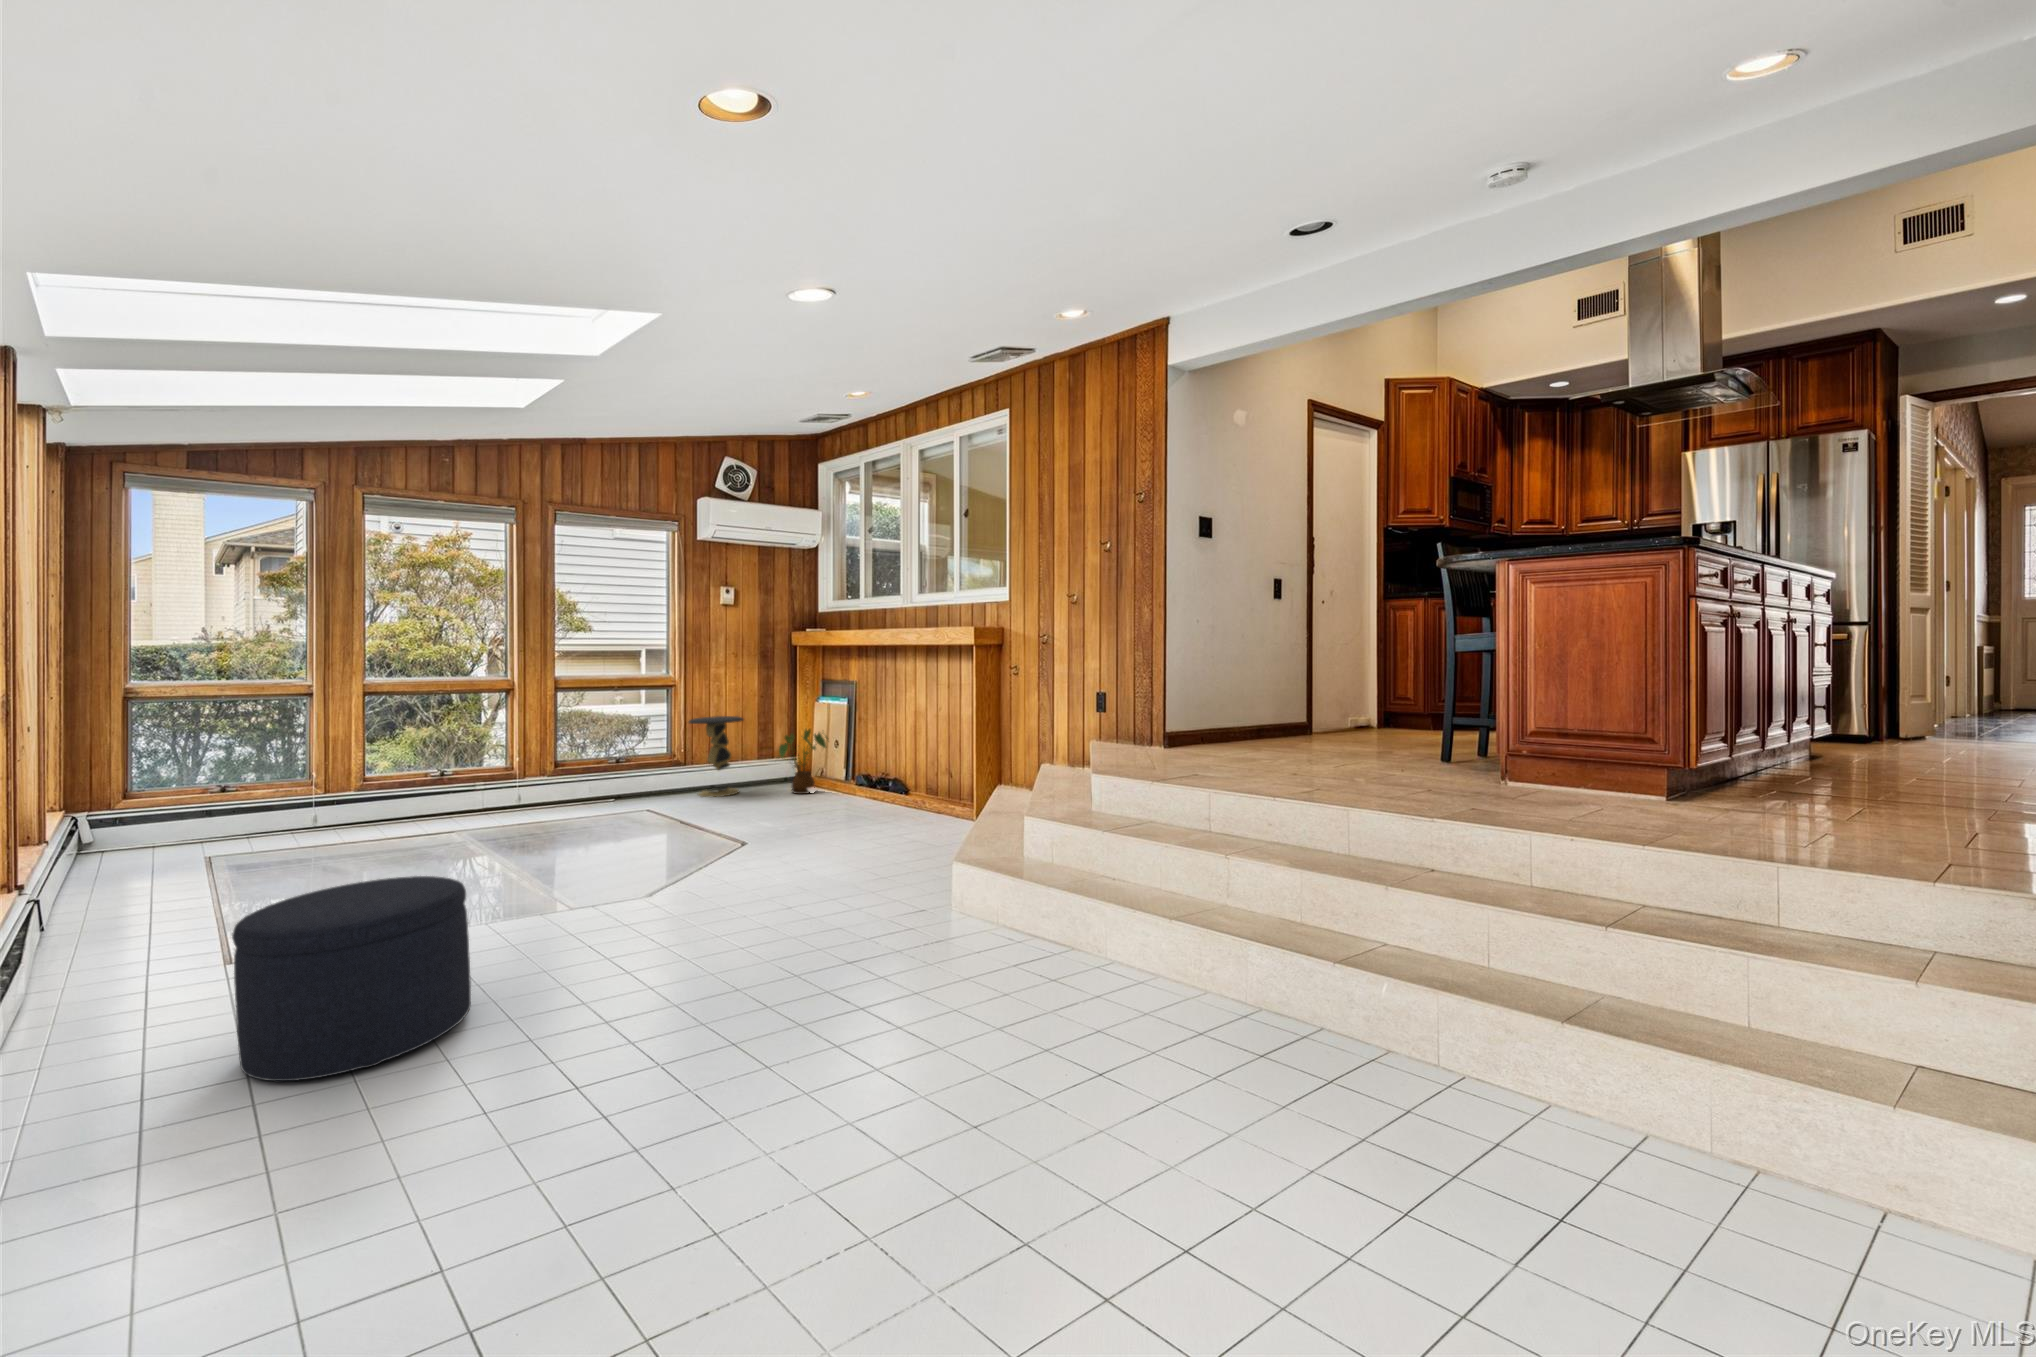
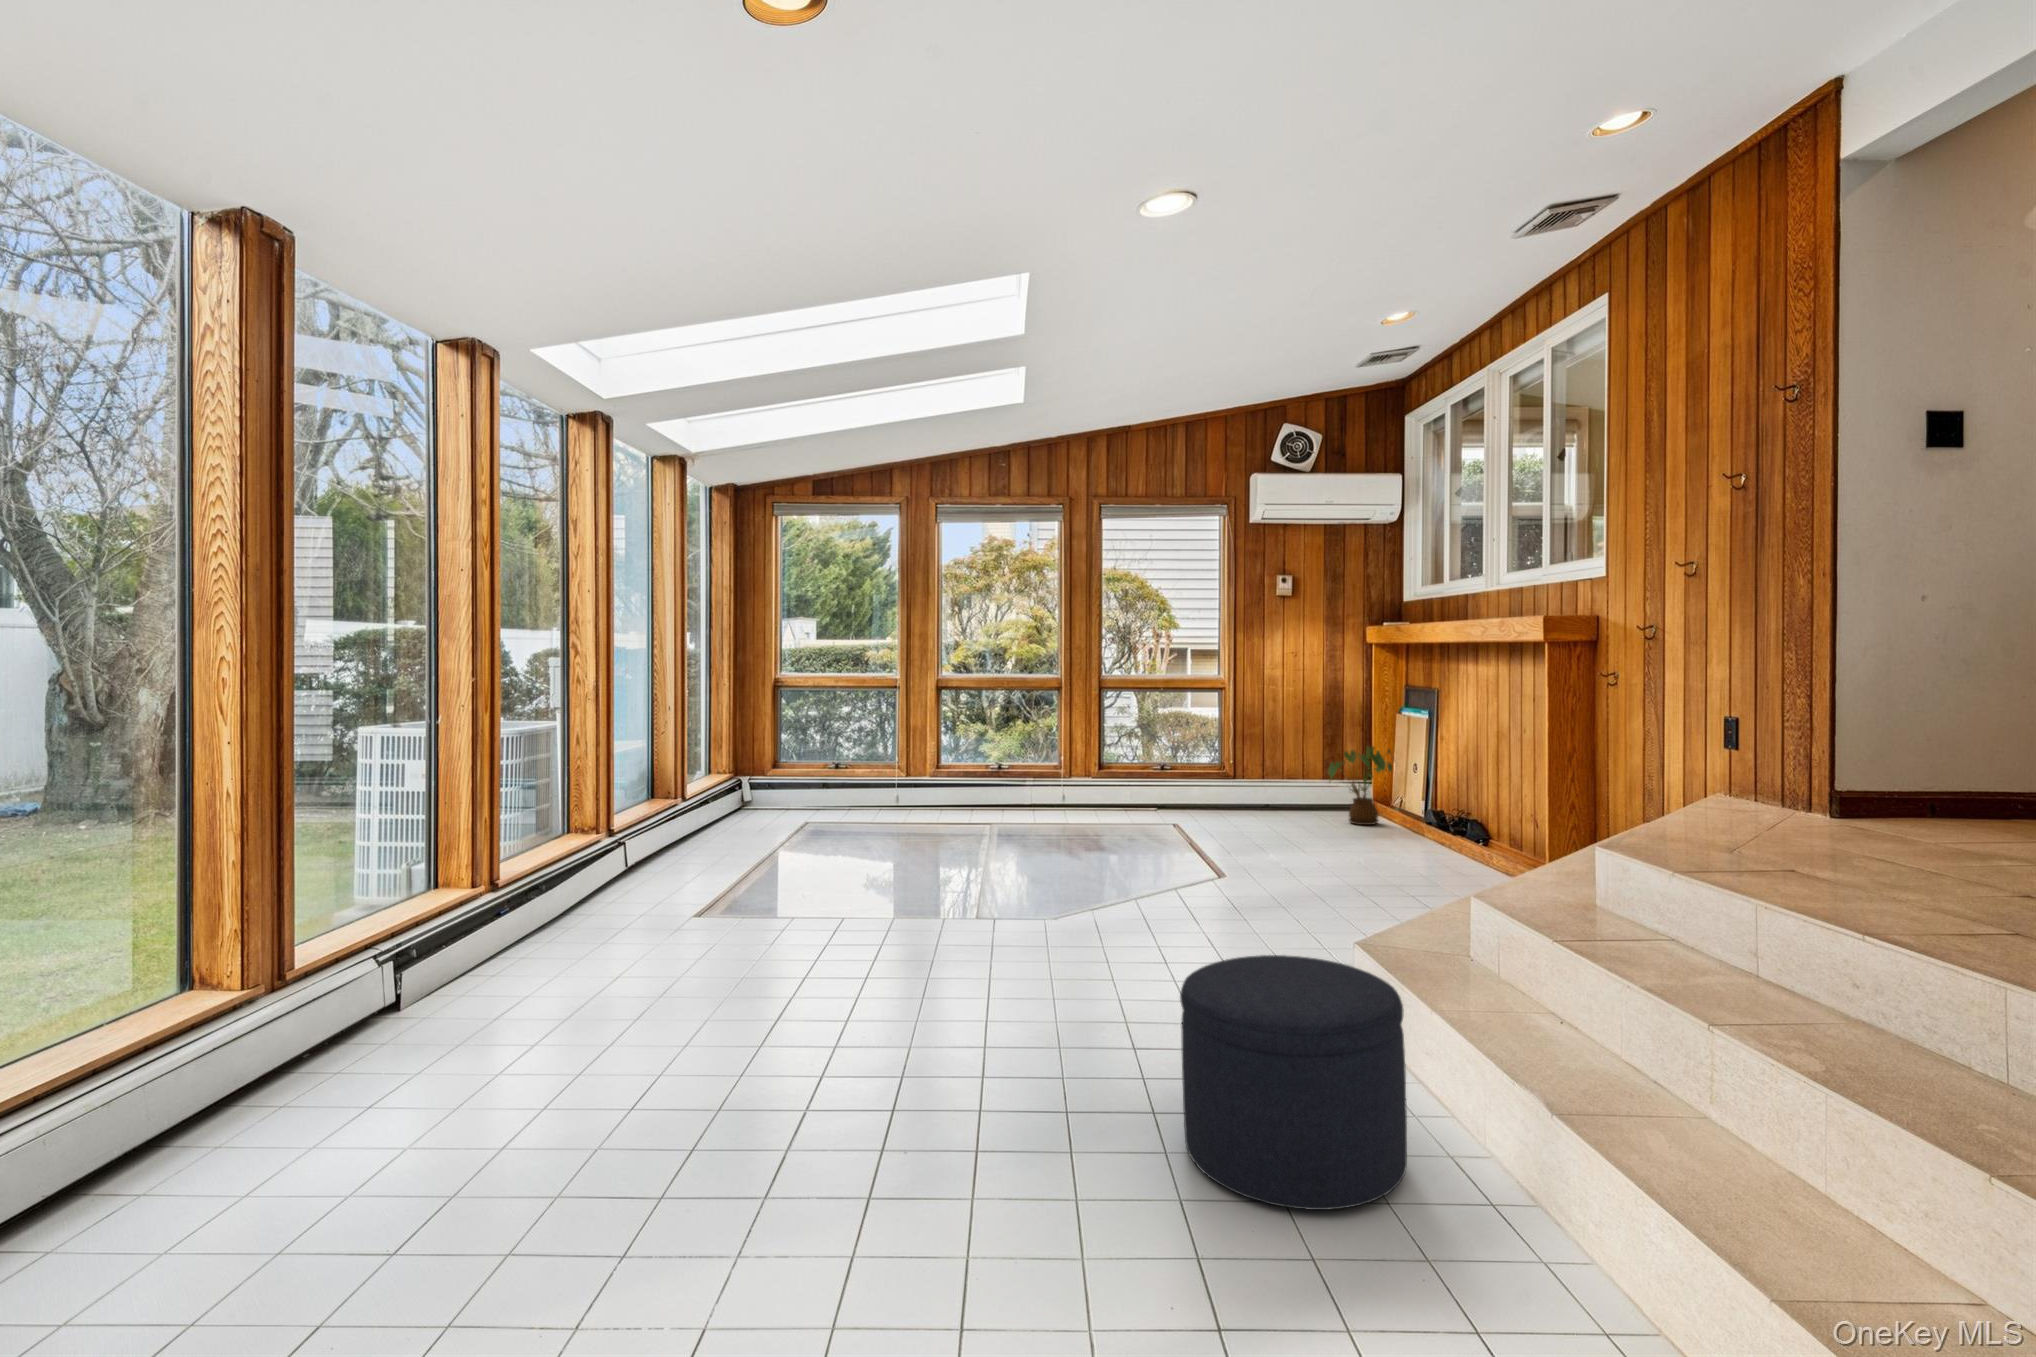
side table: present [689,716,743,797] -> none [1237,725,1298,817]
ottoman: present [232,876,471,1081] -> present [1180,955,1407,1210]

